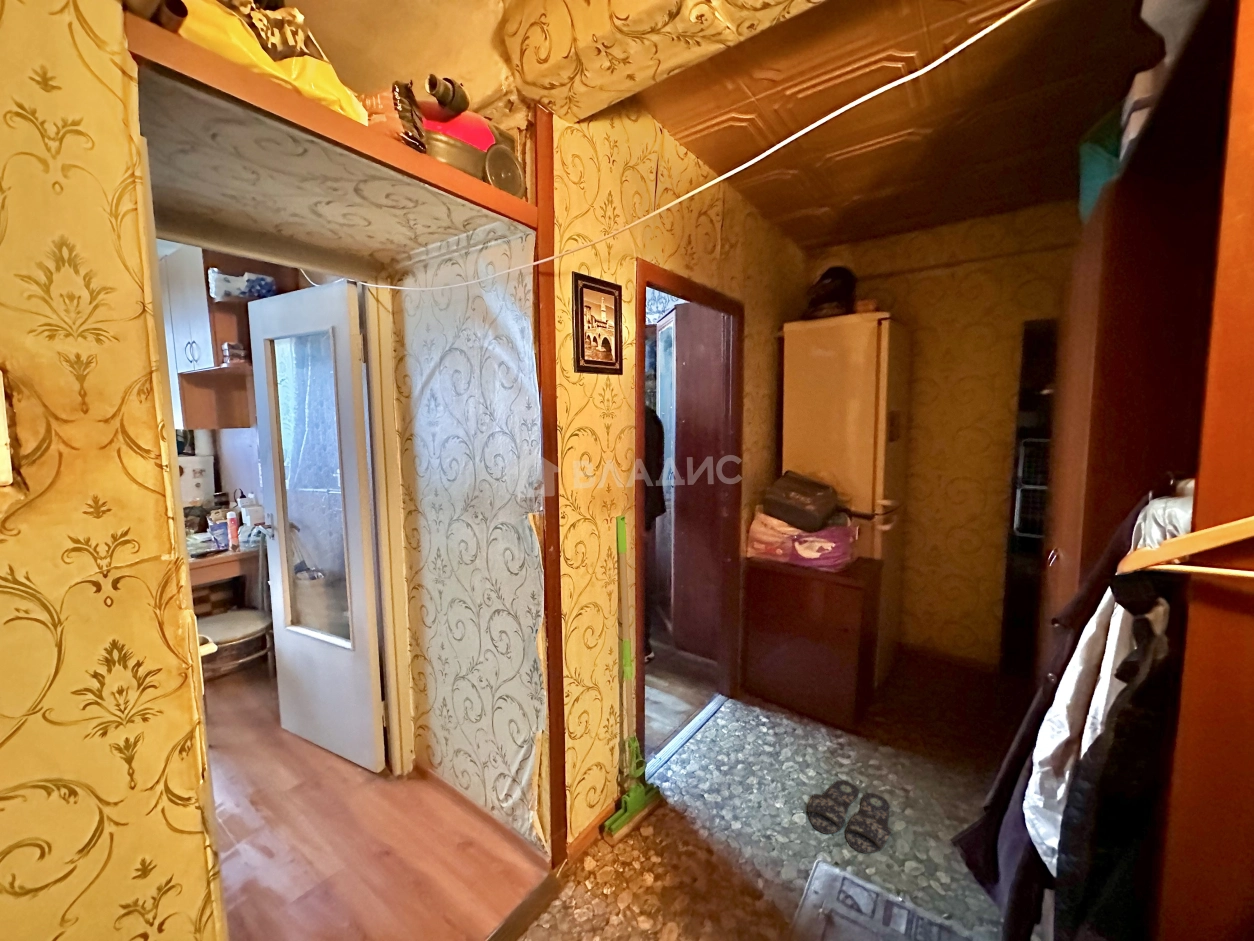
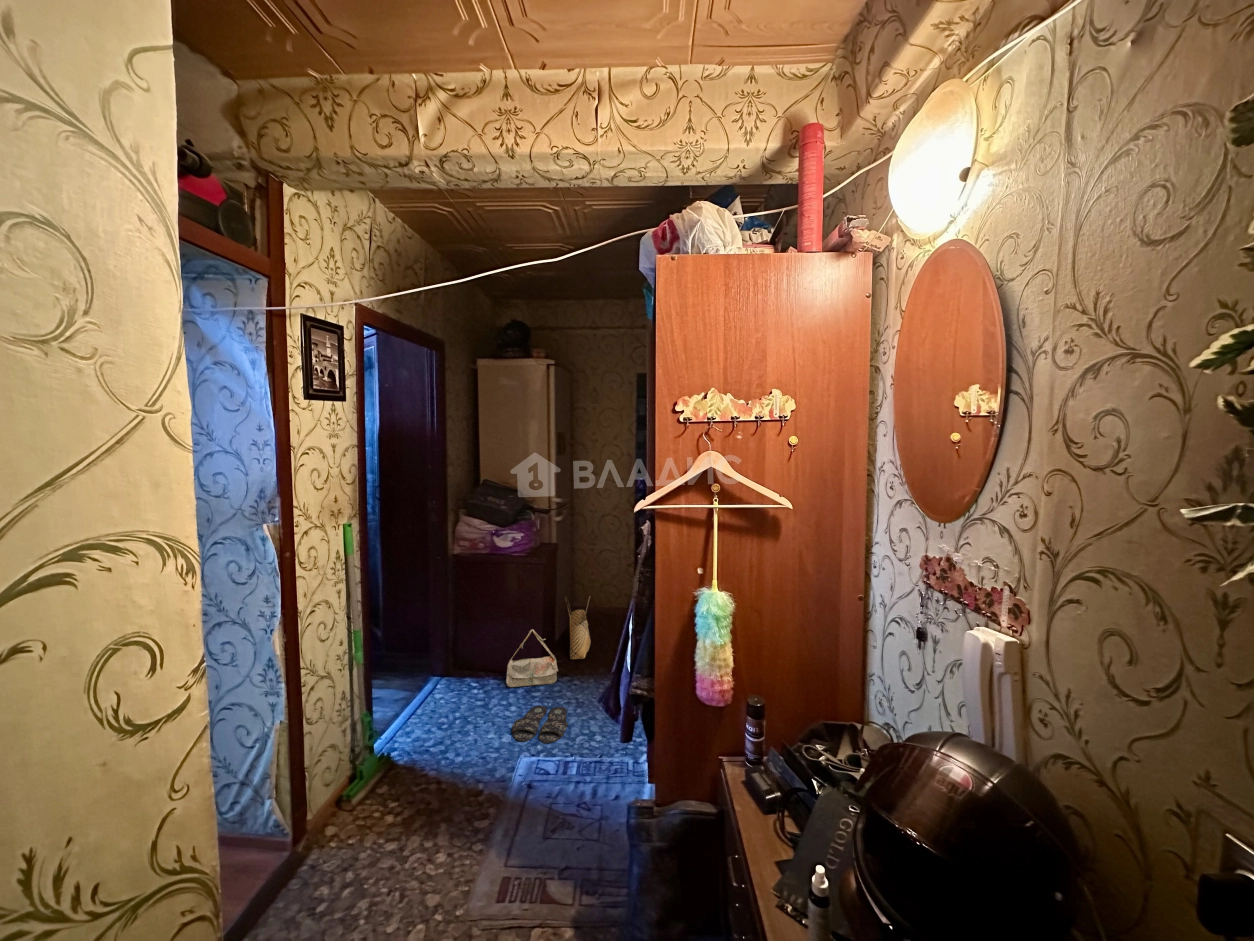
woven basket: none [891,633,930,726] -> present [567,597,591,659]
bag: none [803,672,877,752] -> present [506,629,558,687]

